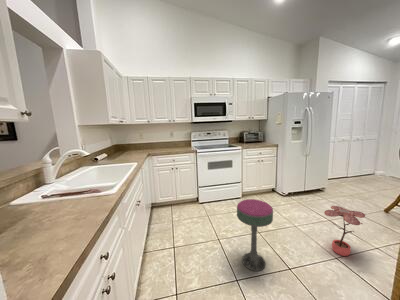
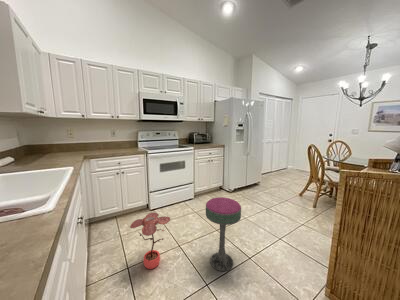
potted plant: present [324,206,365,256] -> present [130,213,170,269]

